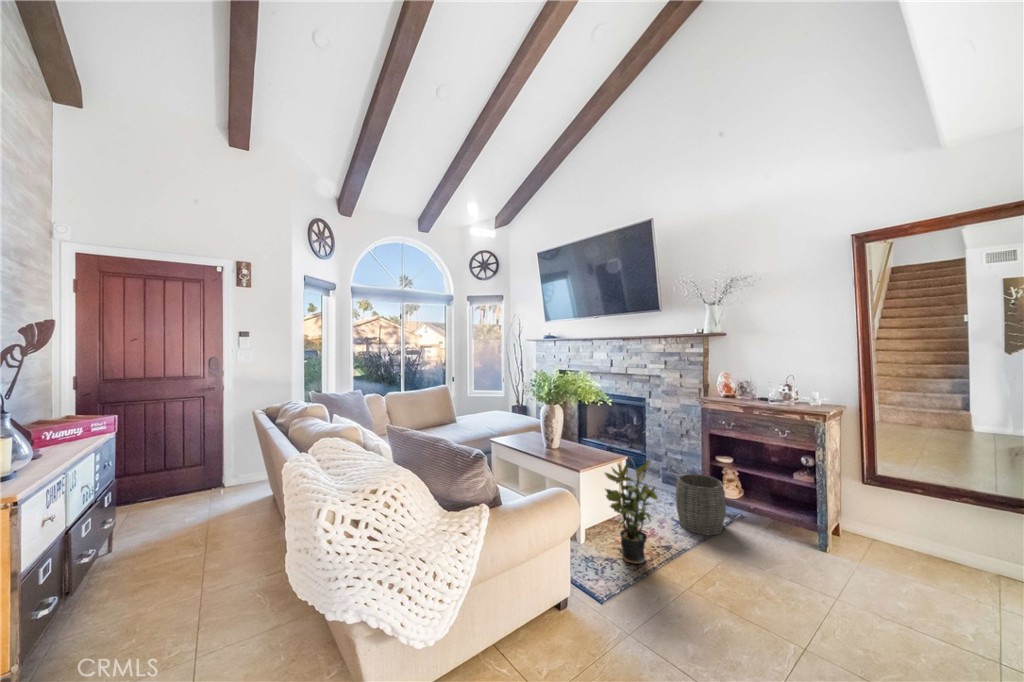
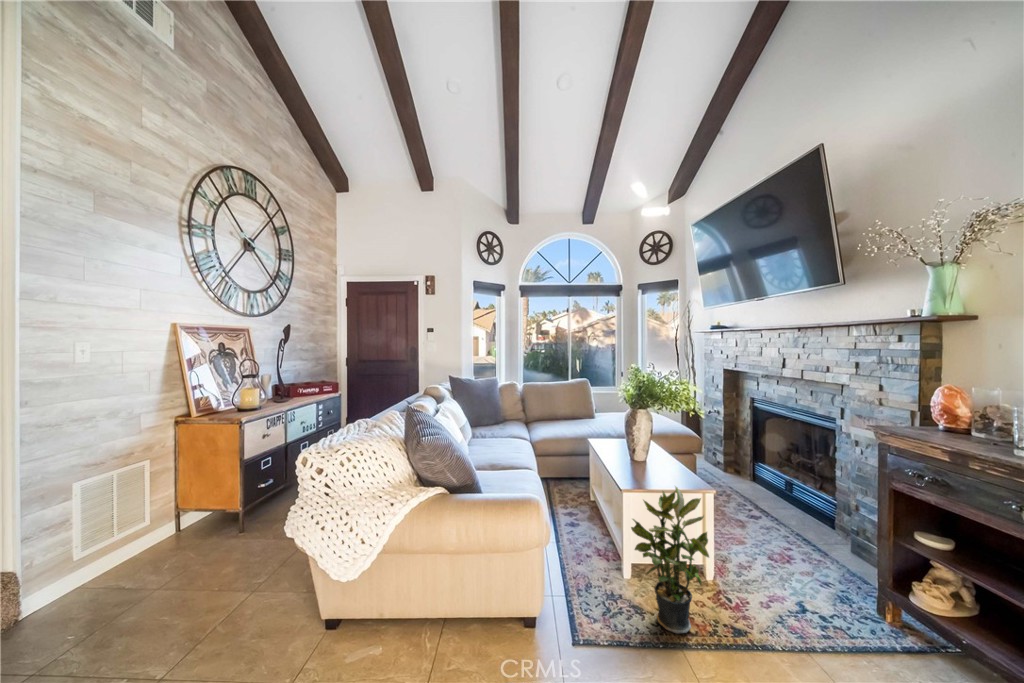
woven basket: present [676,474,726,535] -> none [800,541,899,658]

